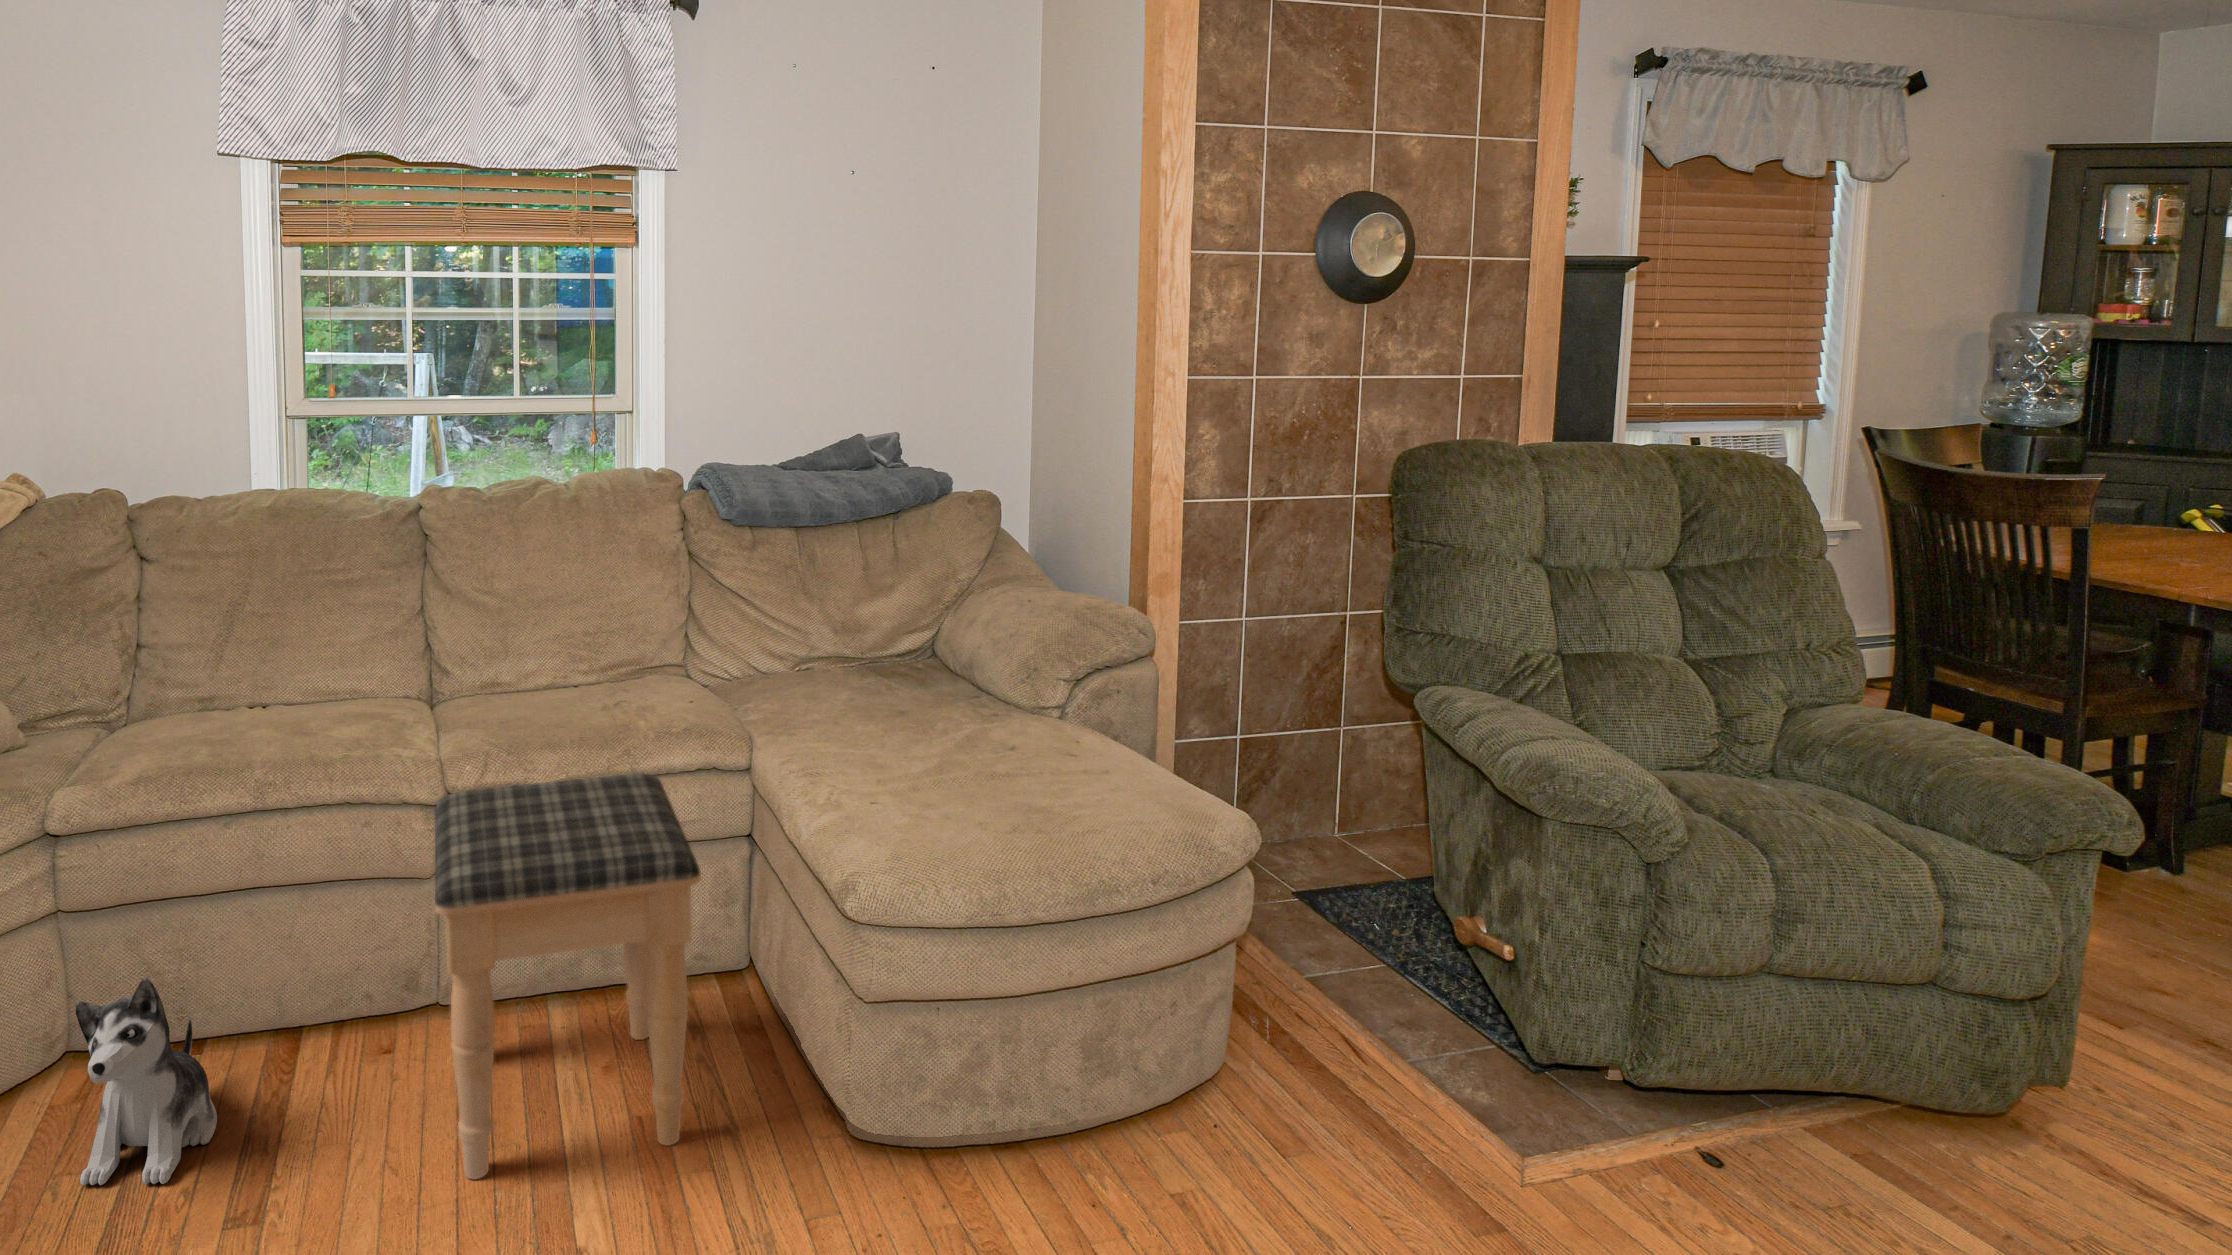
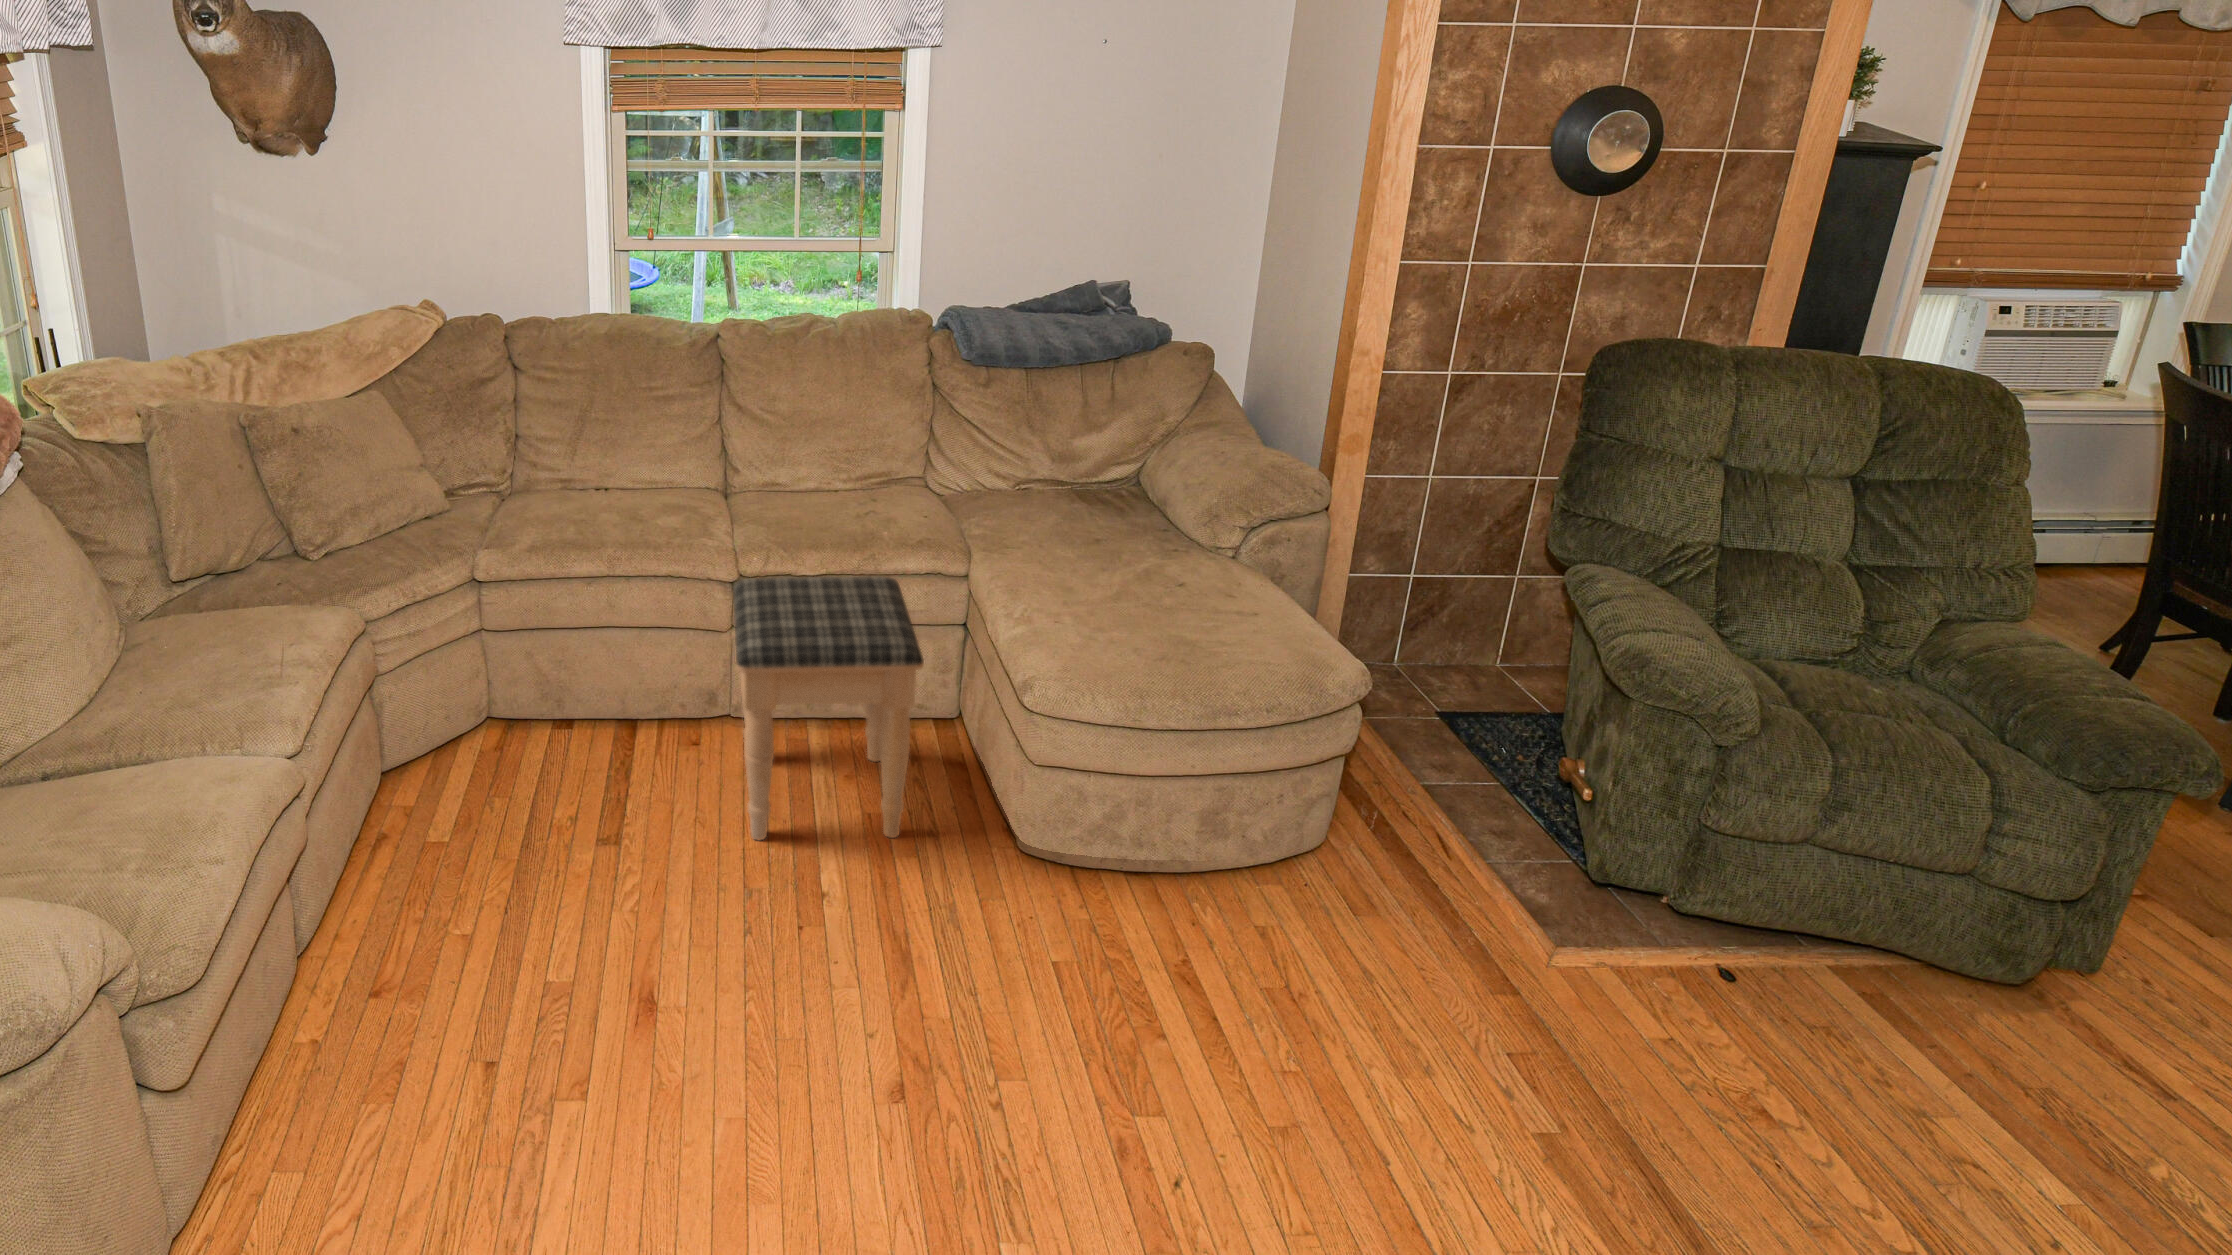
plush toy: present [75,978,217,1185] -> none [501,685,588,813]

